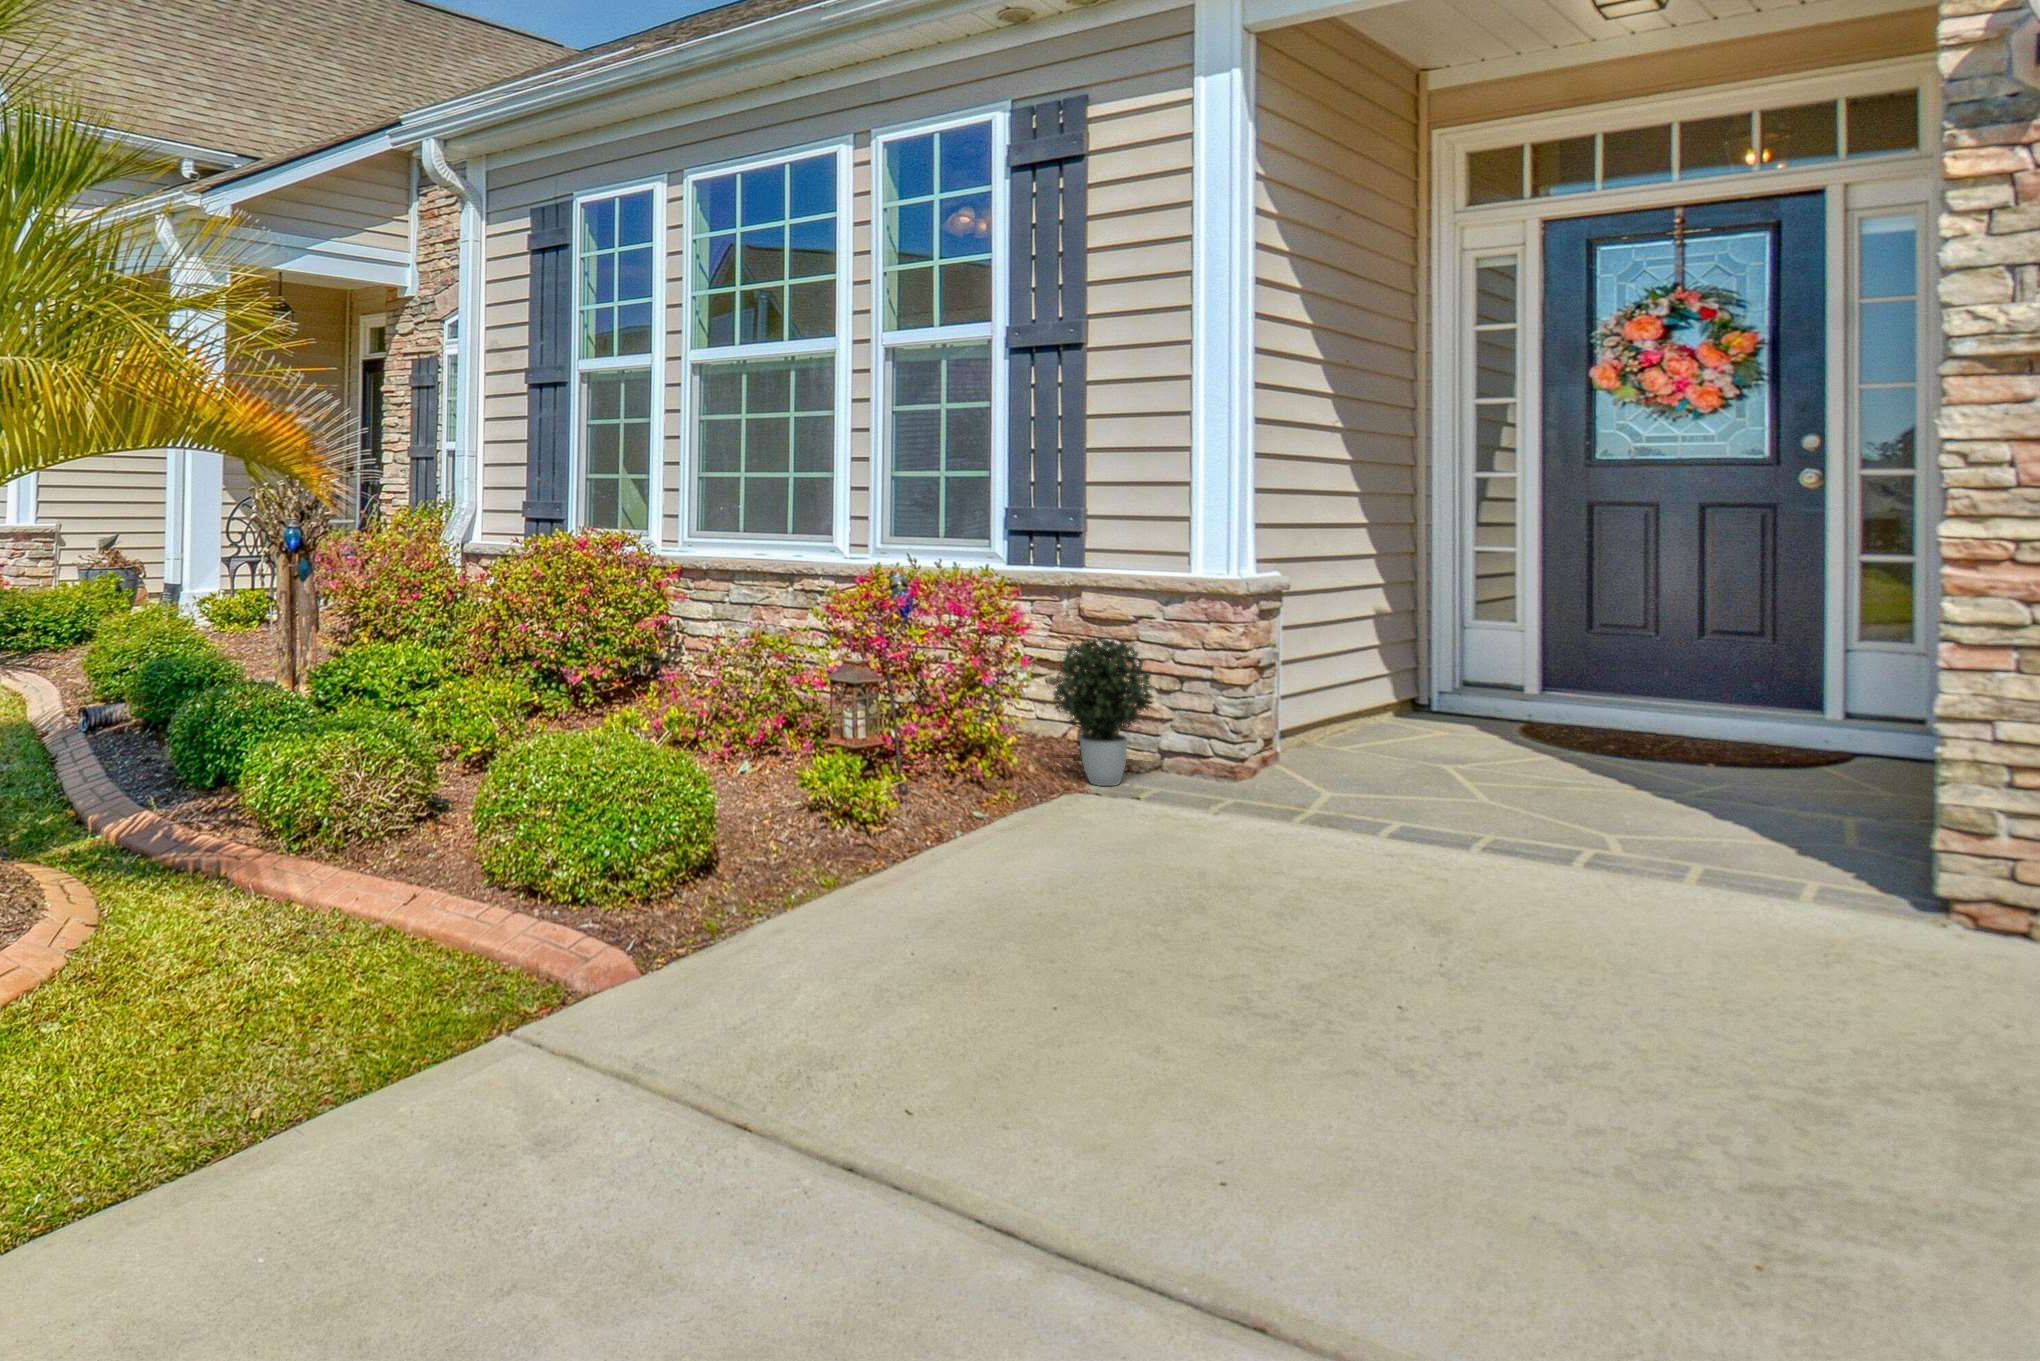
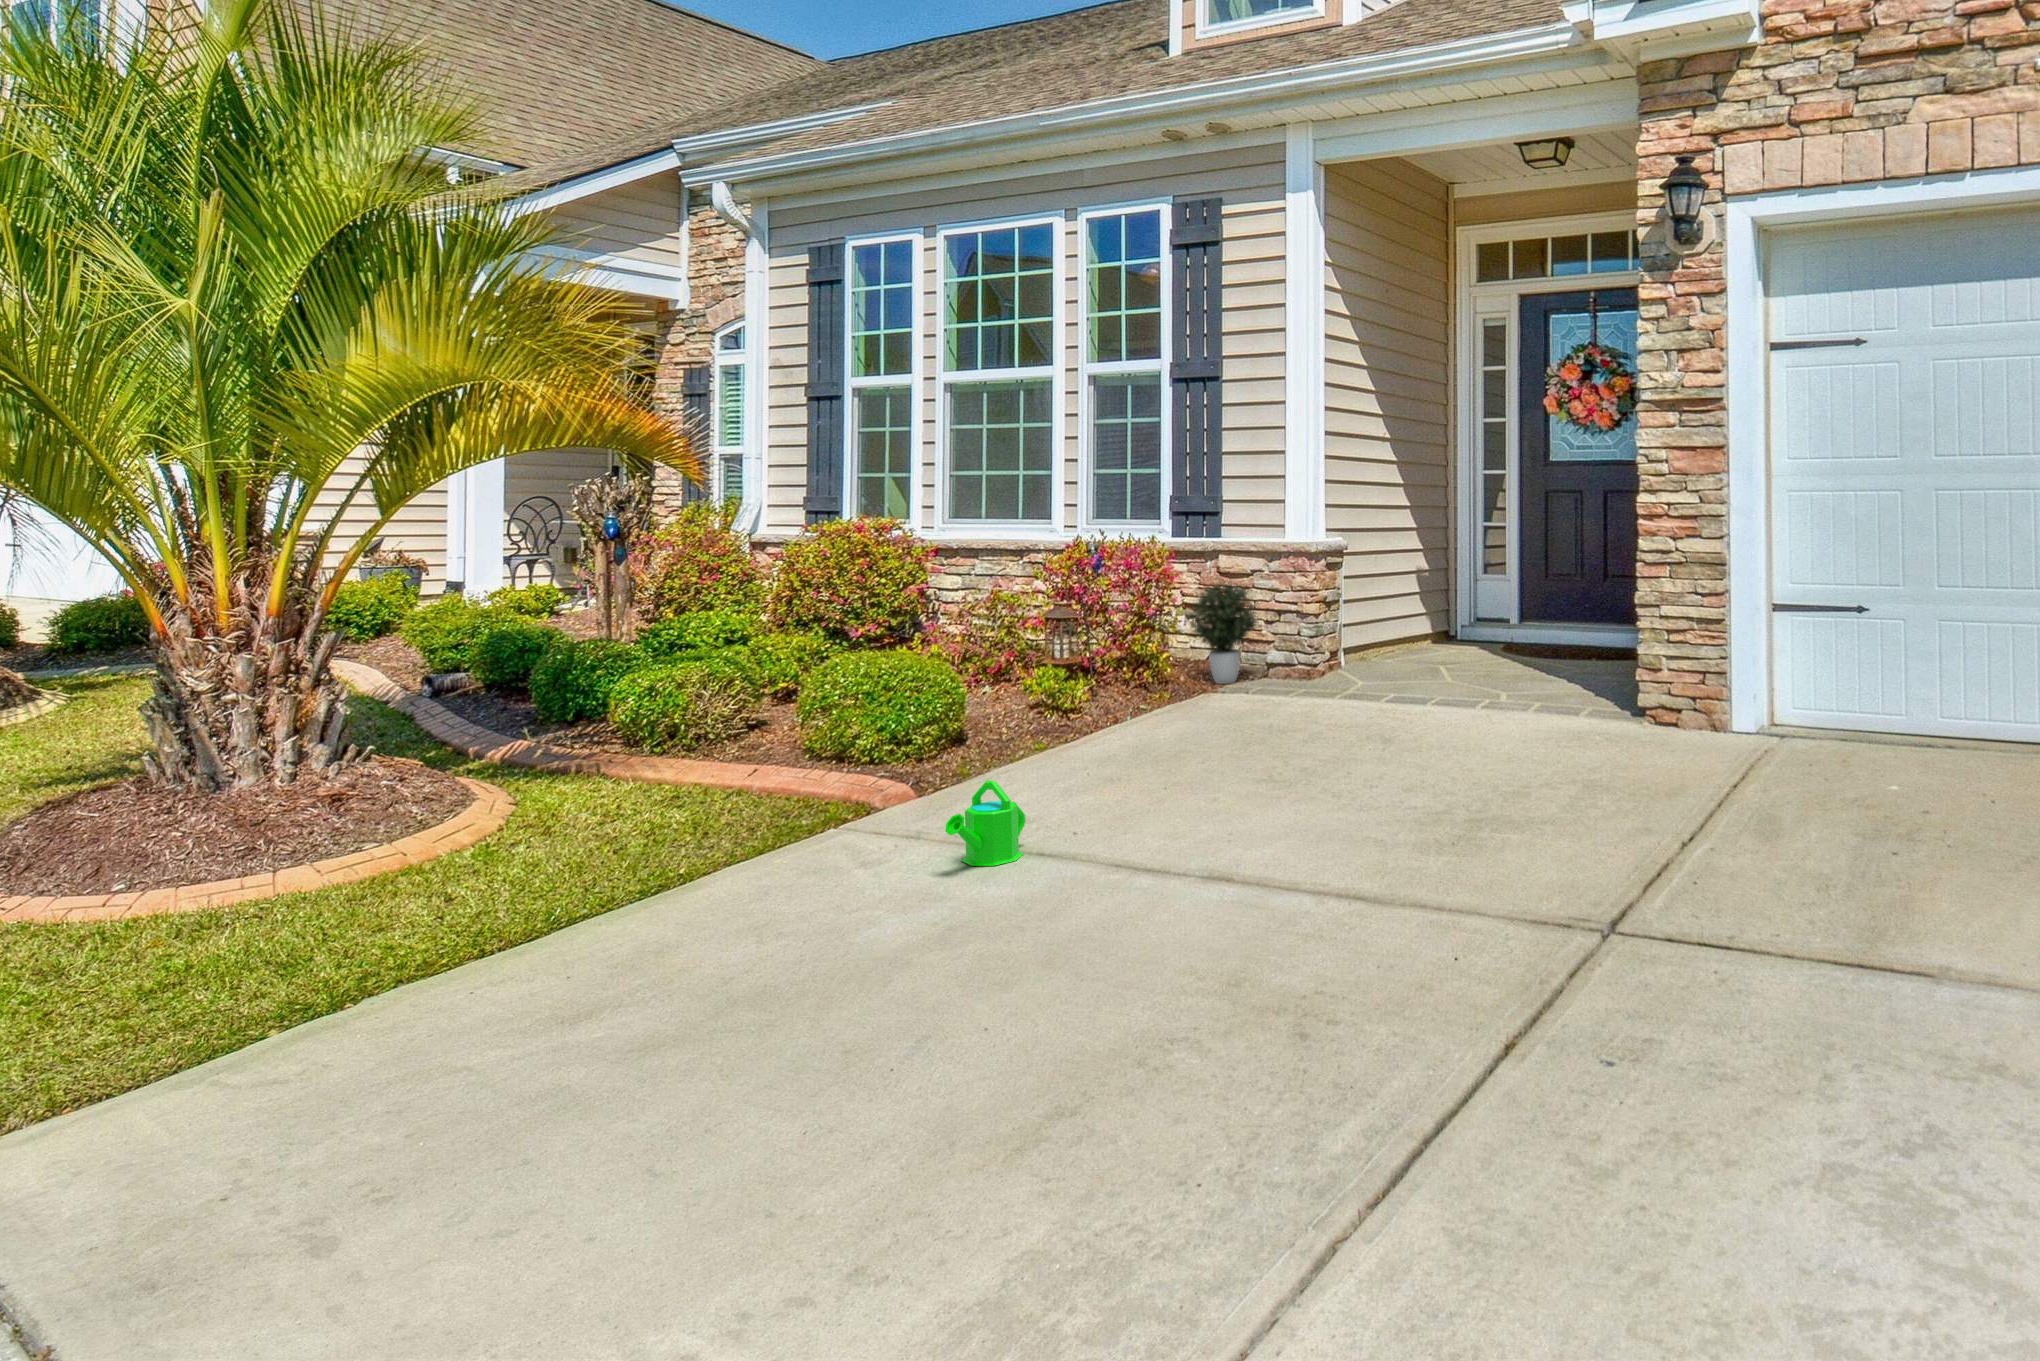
watering can: none [796,1052,939,1244] -> present [946,780,1026,866]

